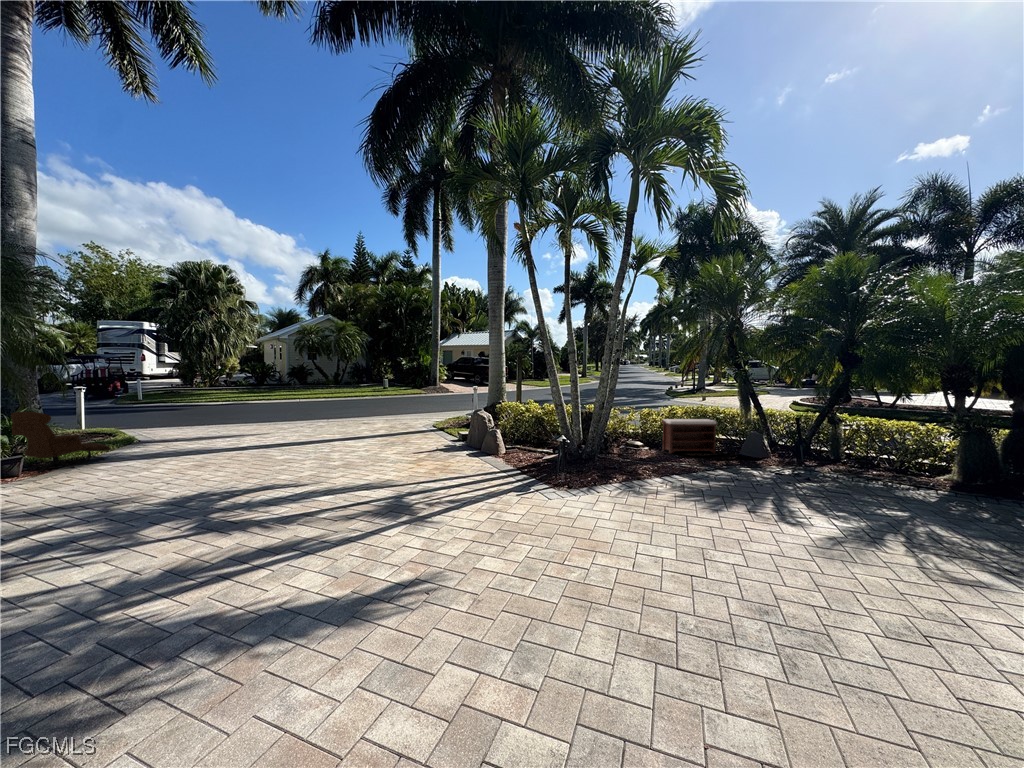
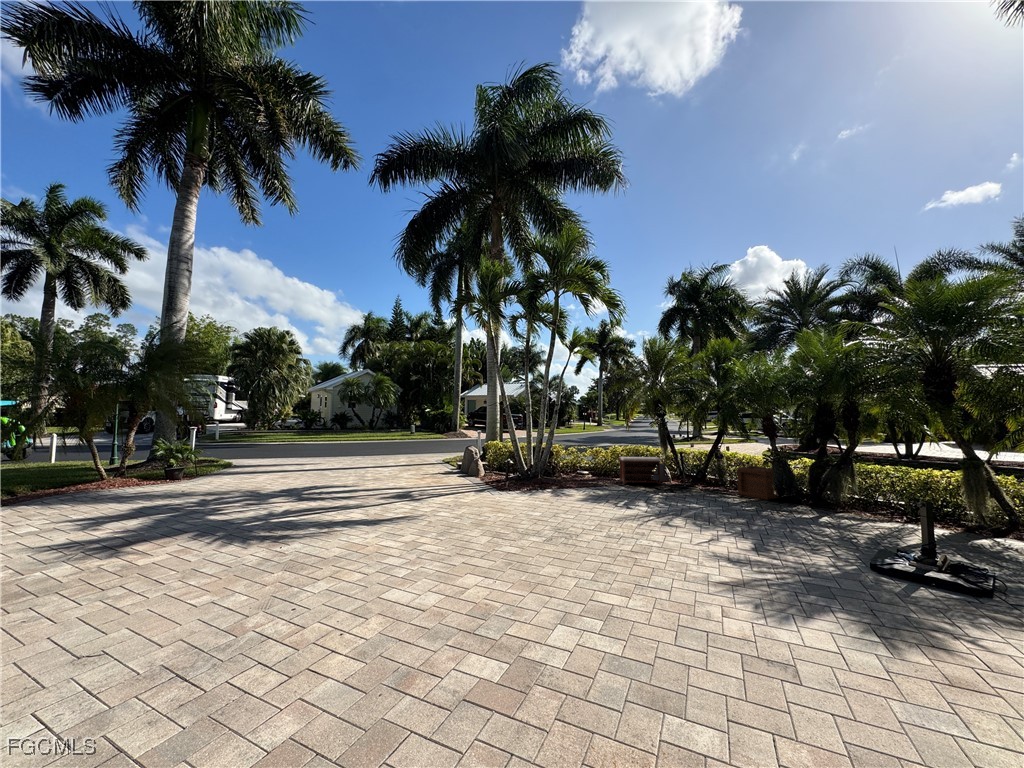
lounge chair: present [11,412,111,472] -> none [154,444,211,487]
wooden crate: none [823,430,882,474] -> present [737,466,779,500]

